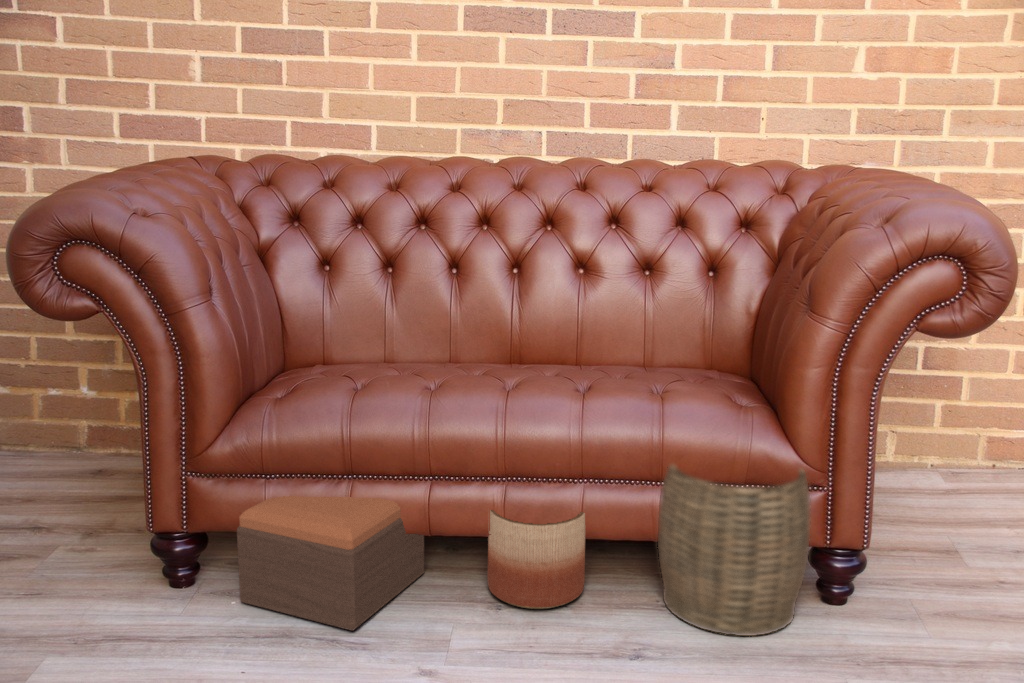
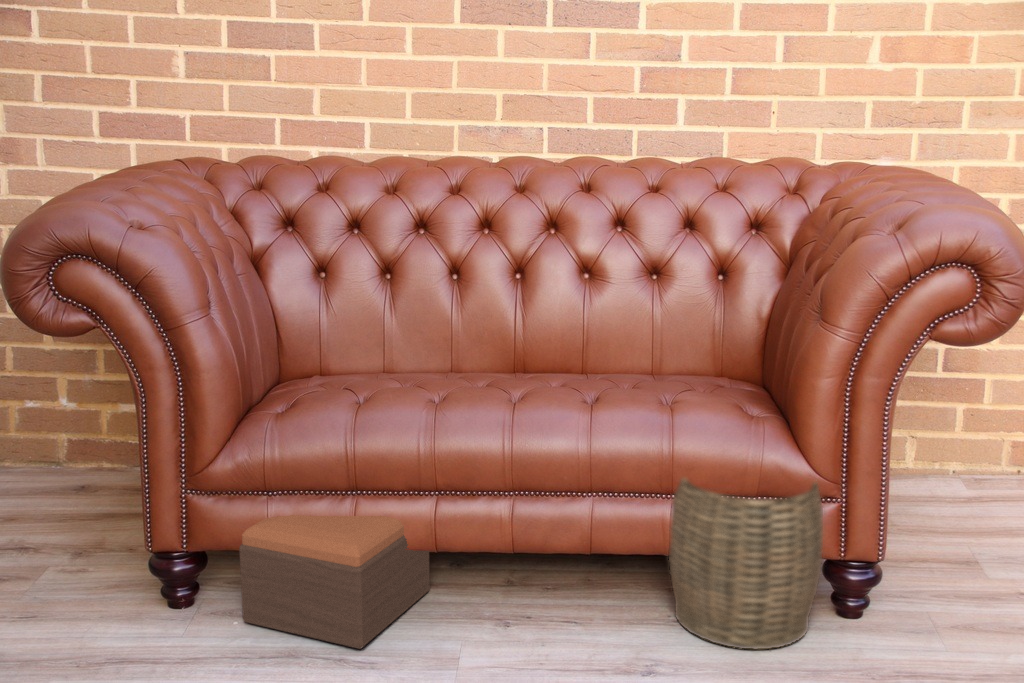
planter: present [487,510,586,609] -> none [496,504,595,625]

